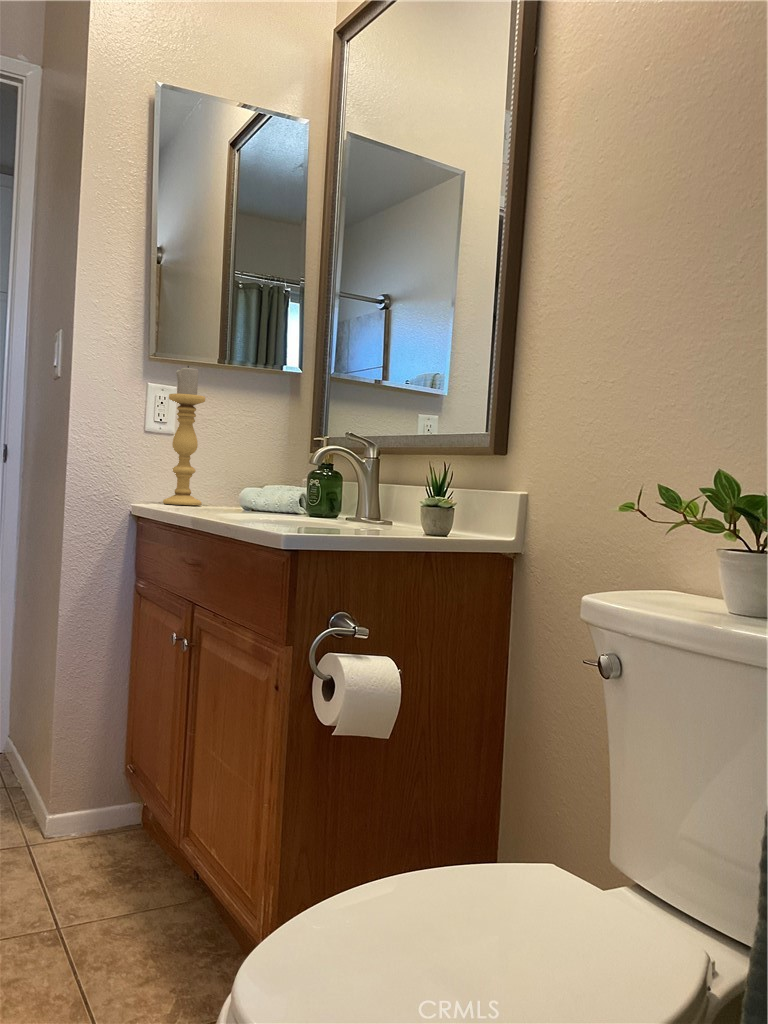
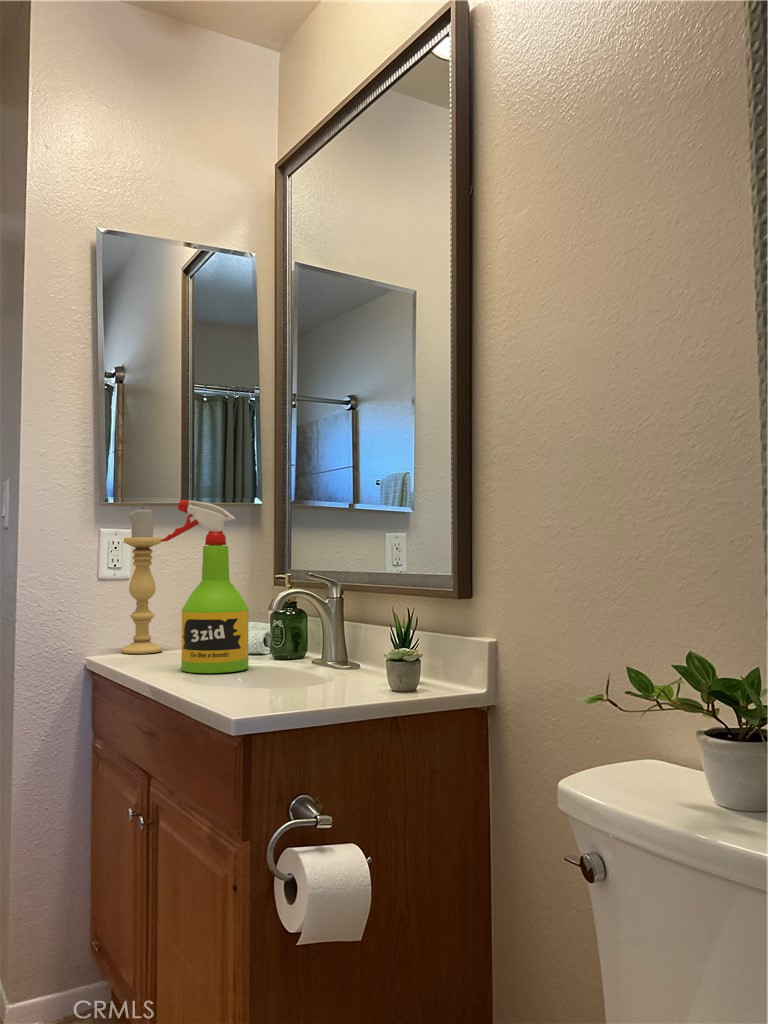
spray bottle: none [210,352,290,517] -> present [161,500,249,673]

